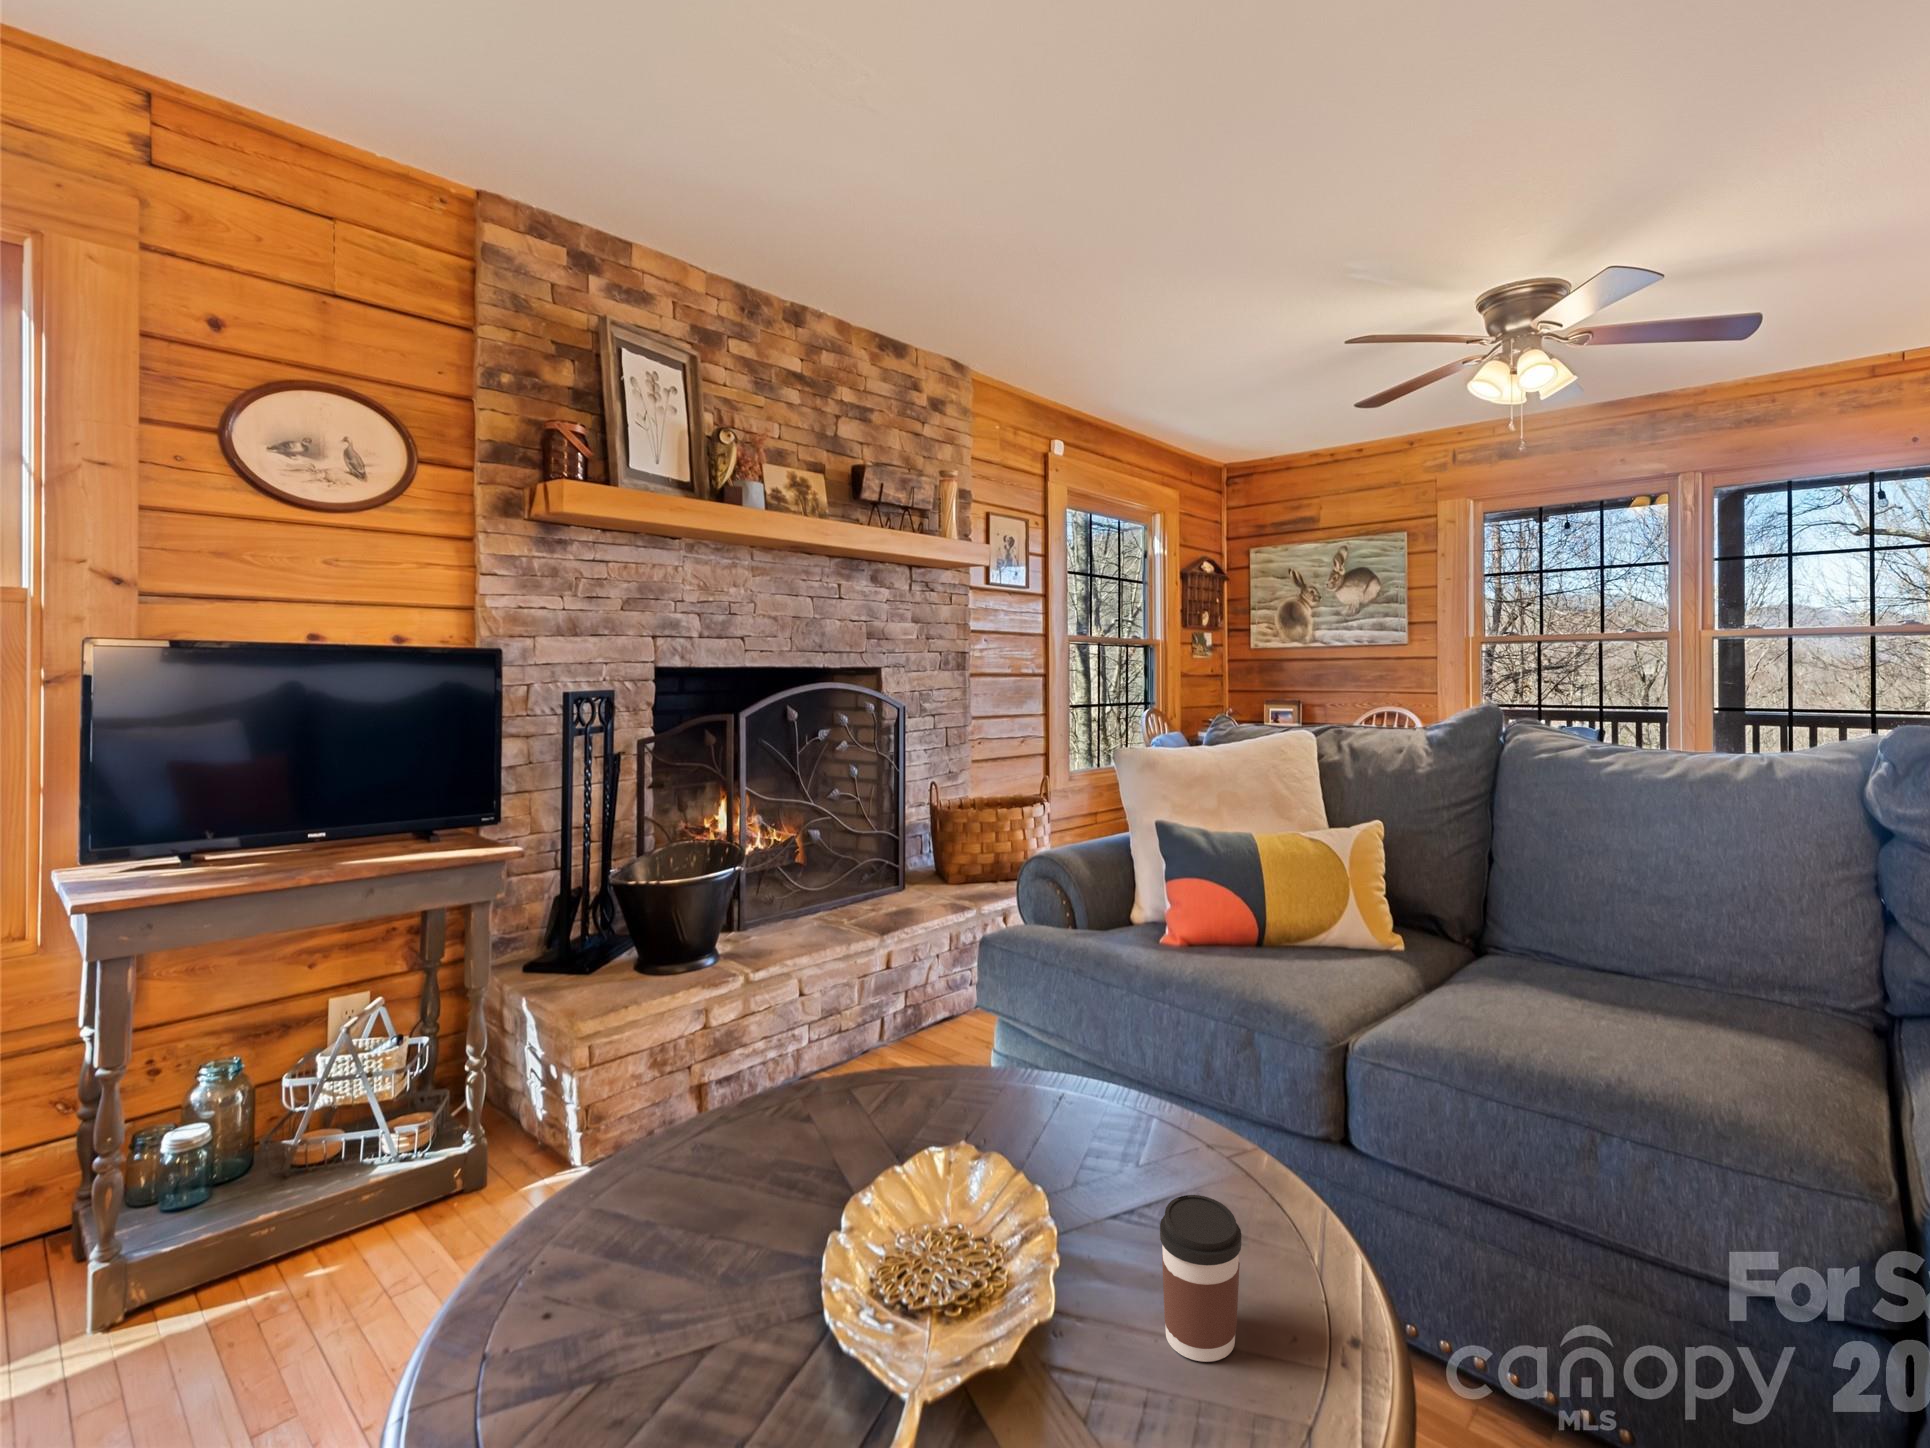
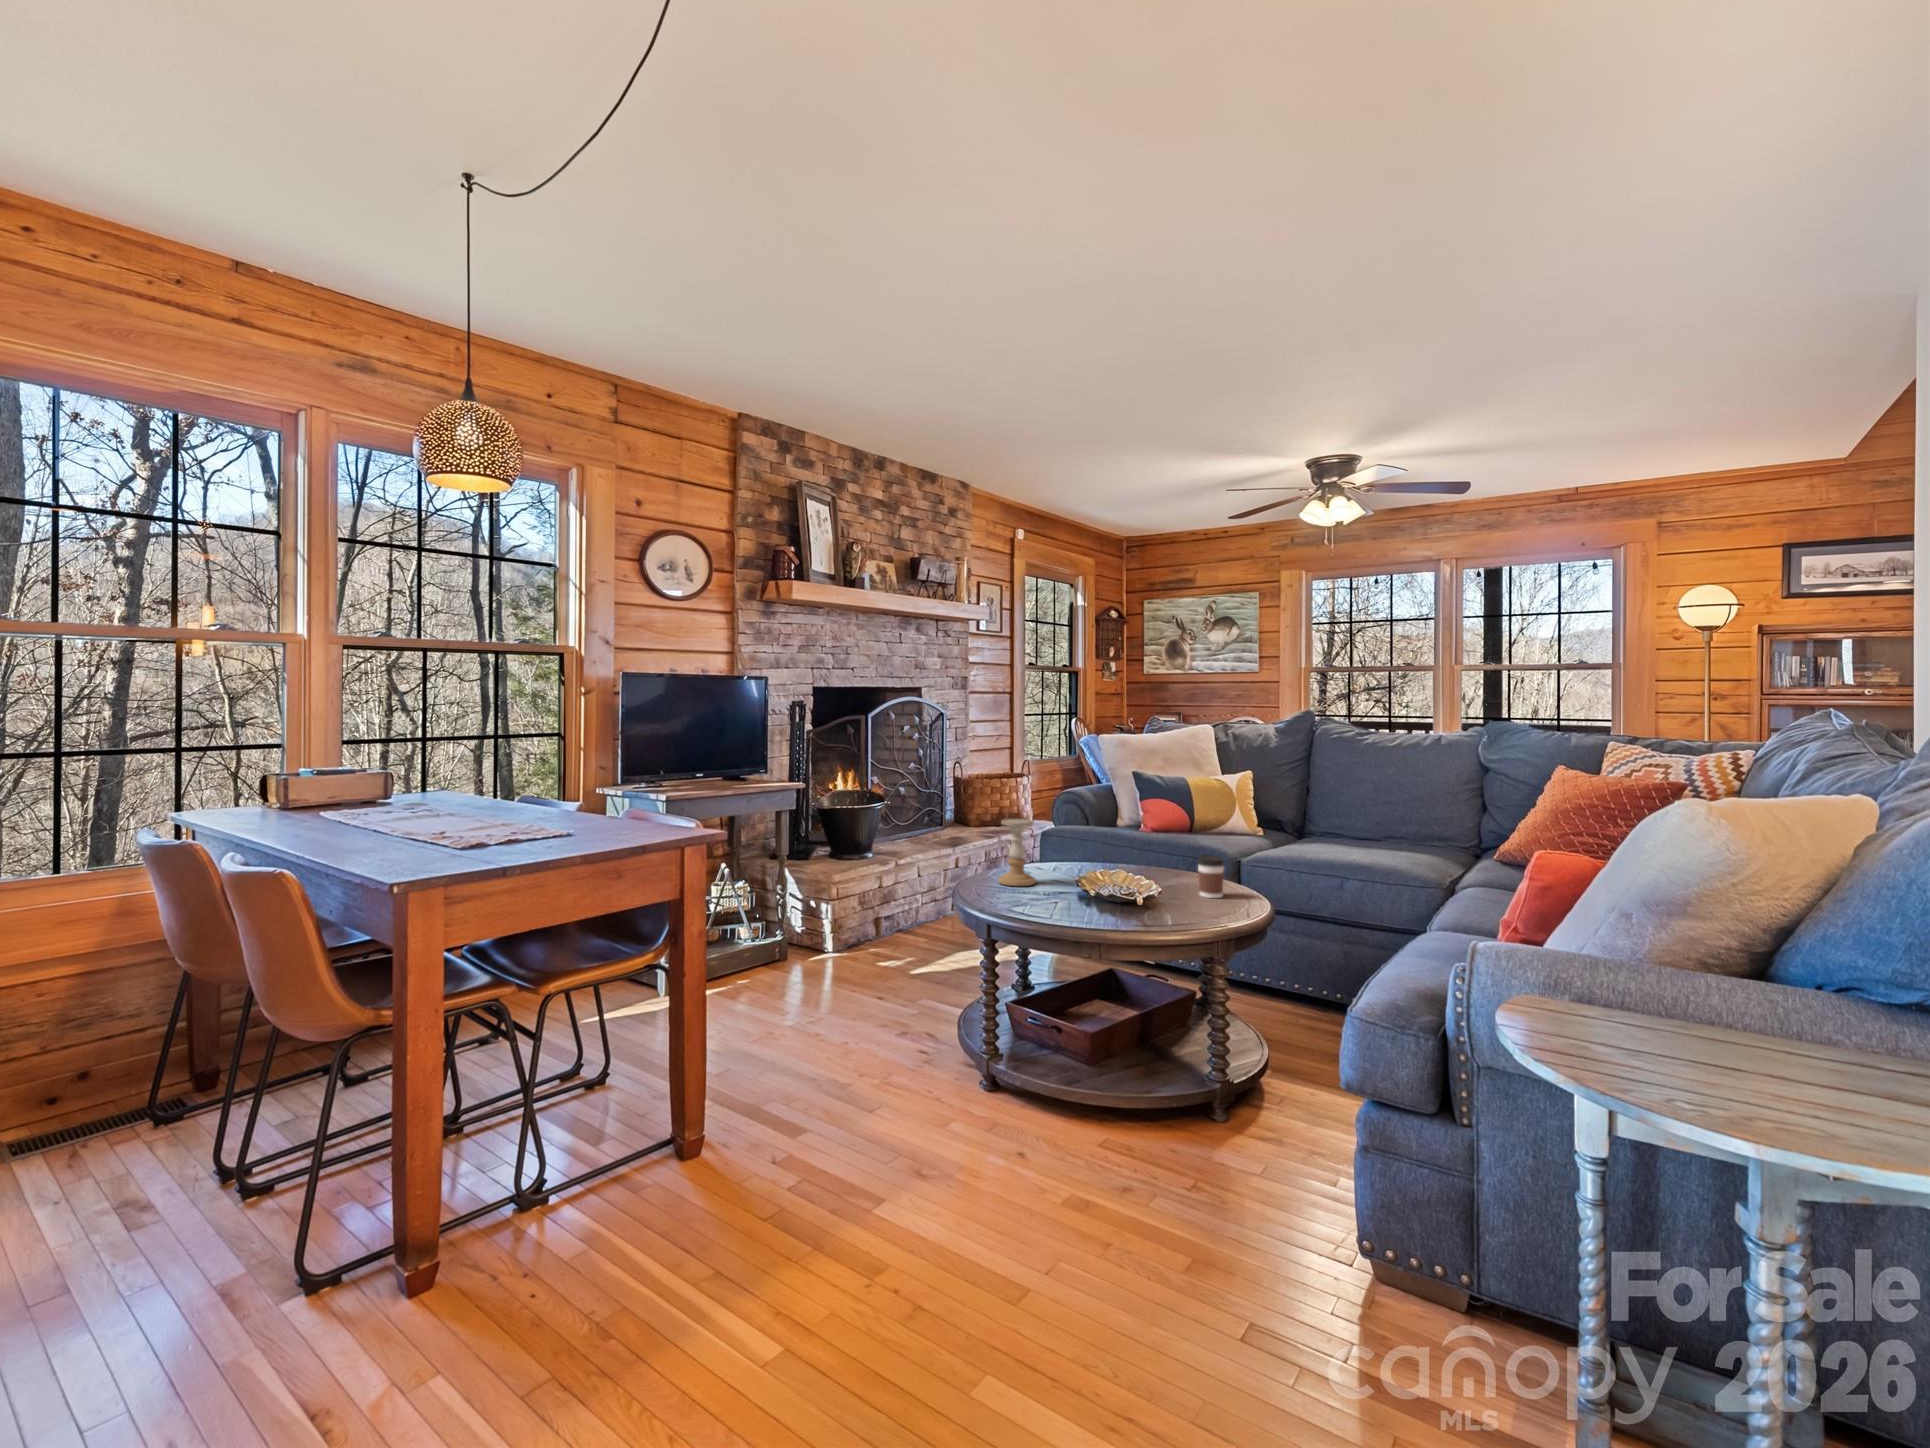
candle holder: none [644,1028,752,1240] -> present [998,819,1036,886]

